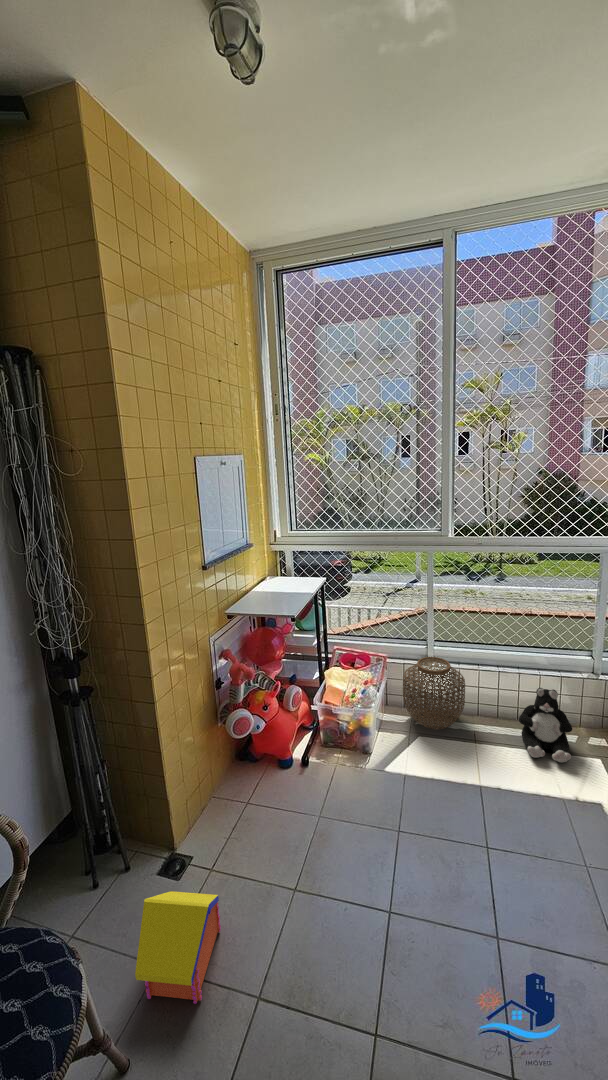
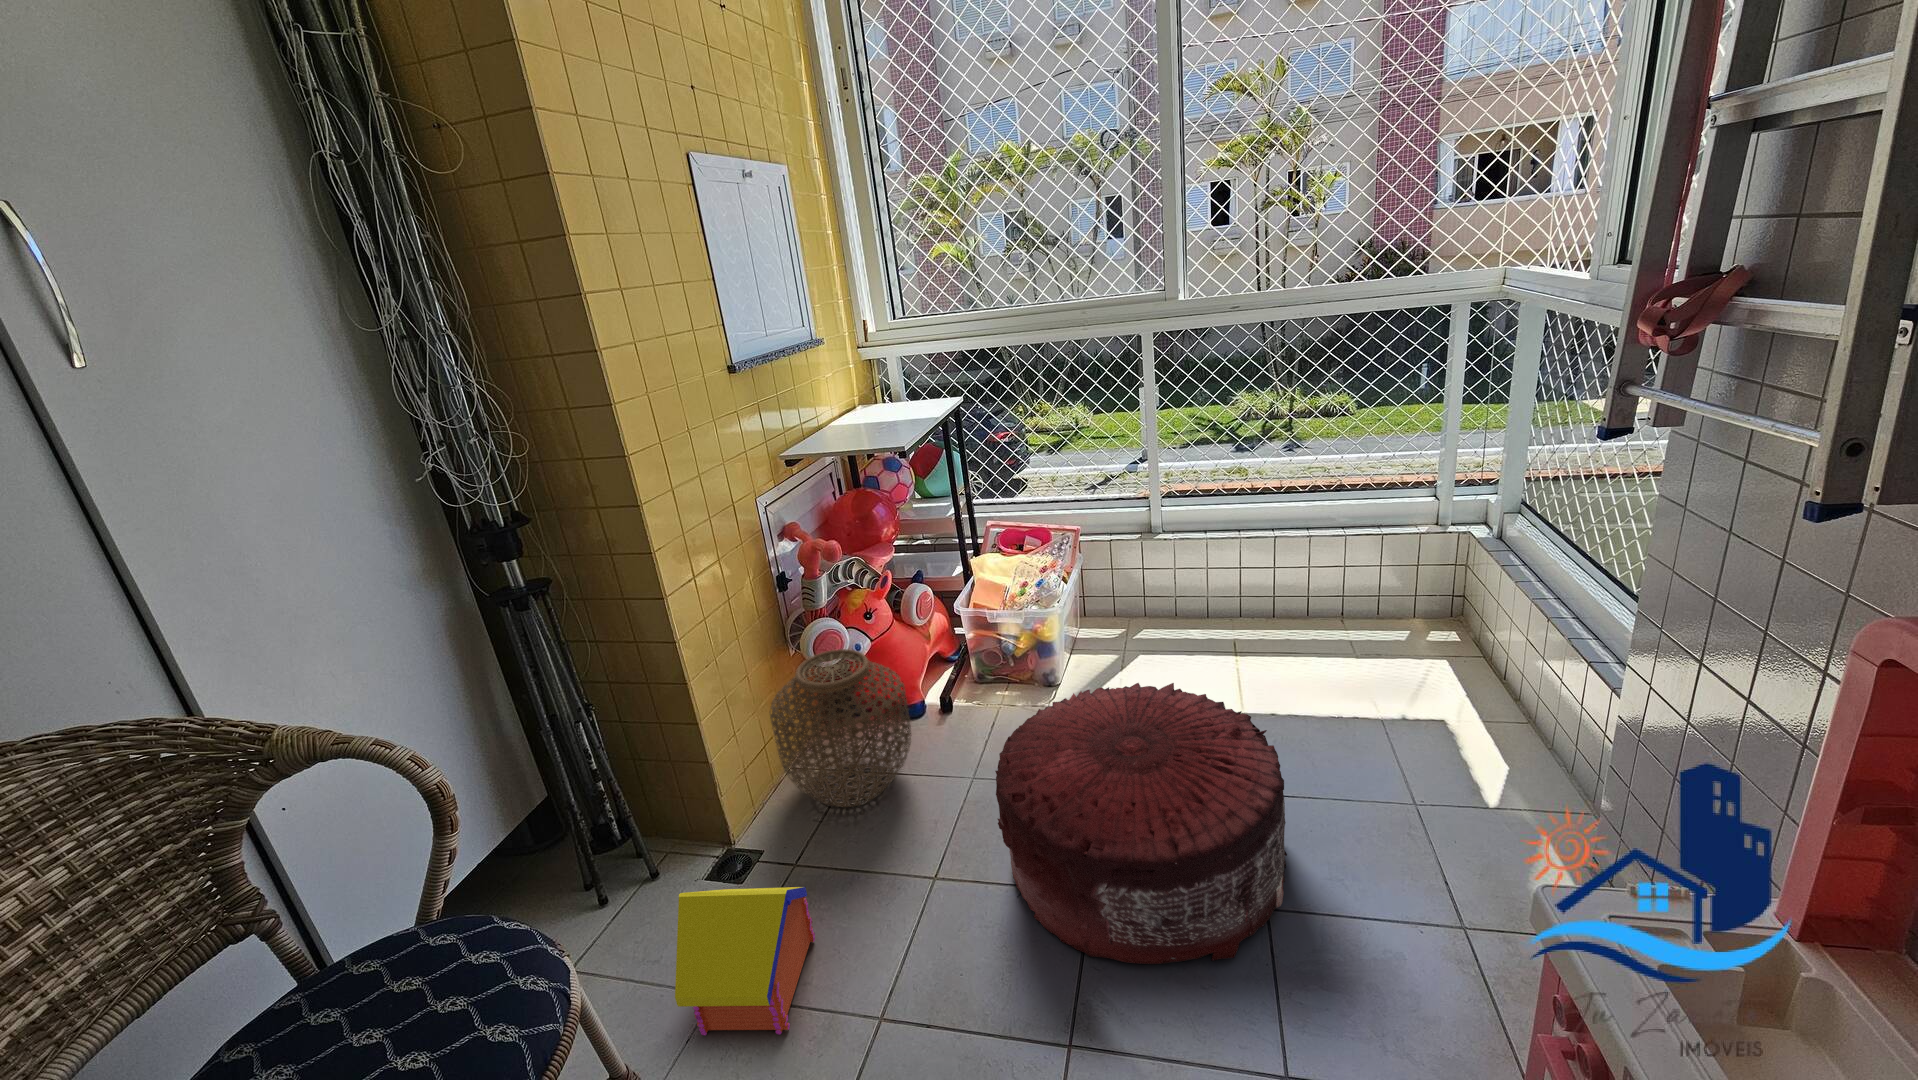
woven basket: present [403,657,465,729] -> present [770,649,911,807]
plush toy: present [519,688,572,762] -> none [1309,553,1399,669]
pouf: none [336,770,509,976] -> present [995,683,1287,964]

